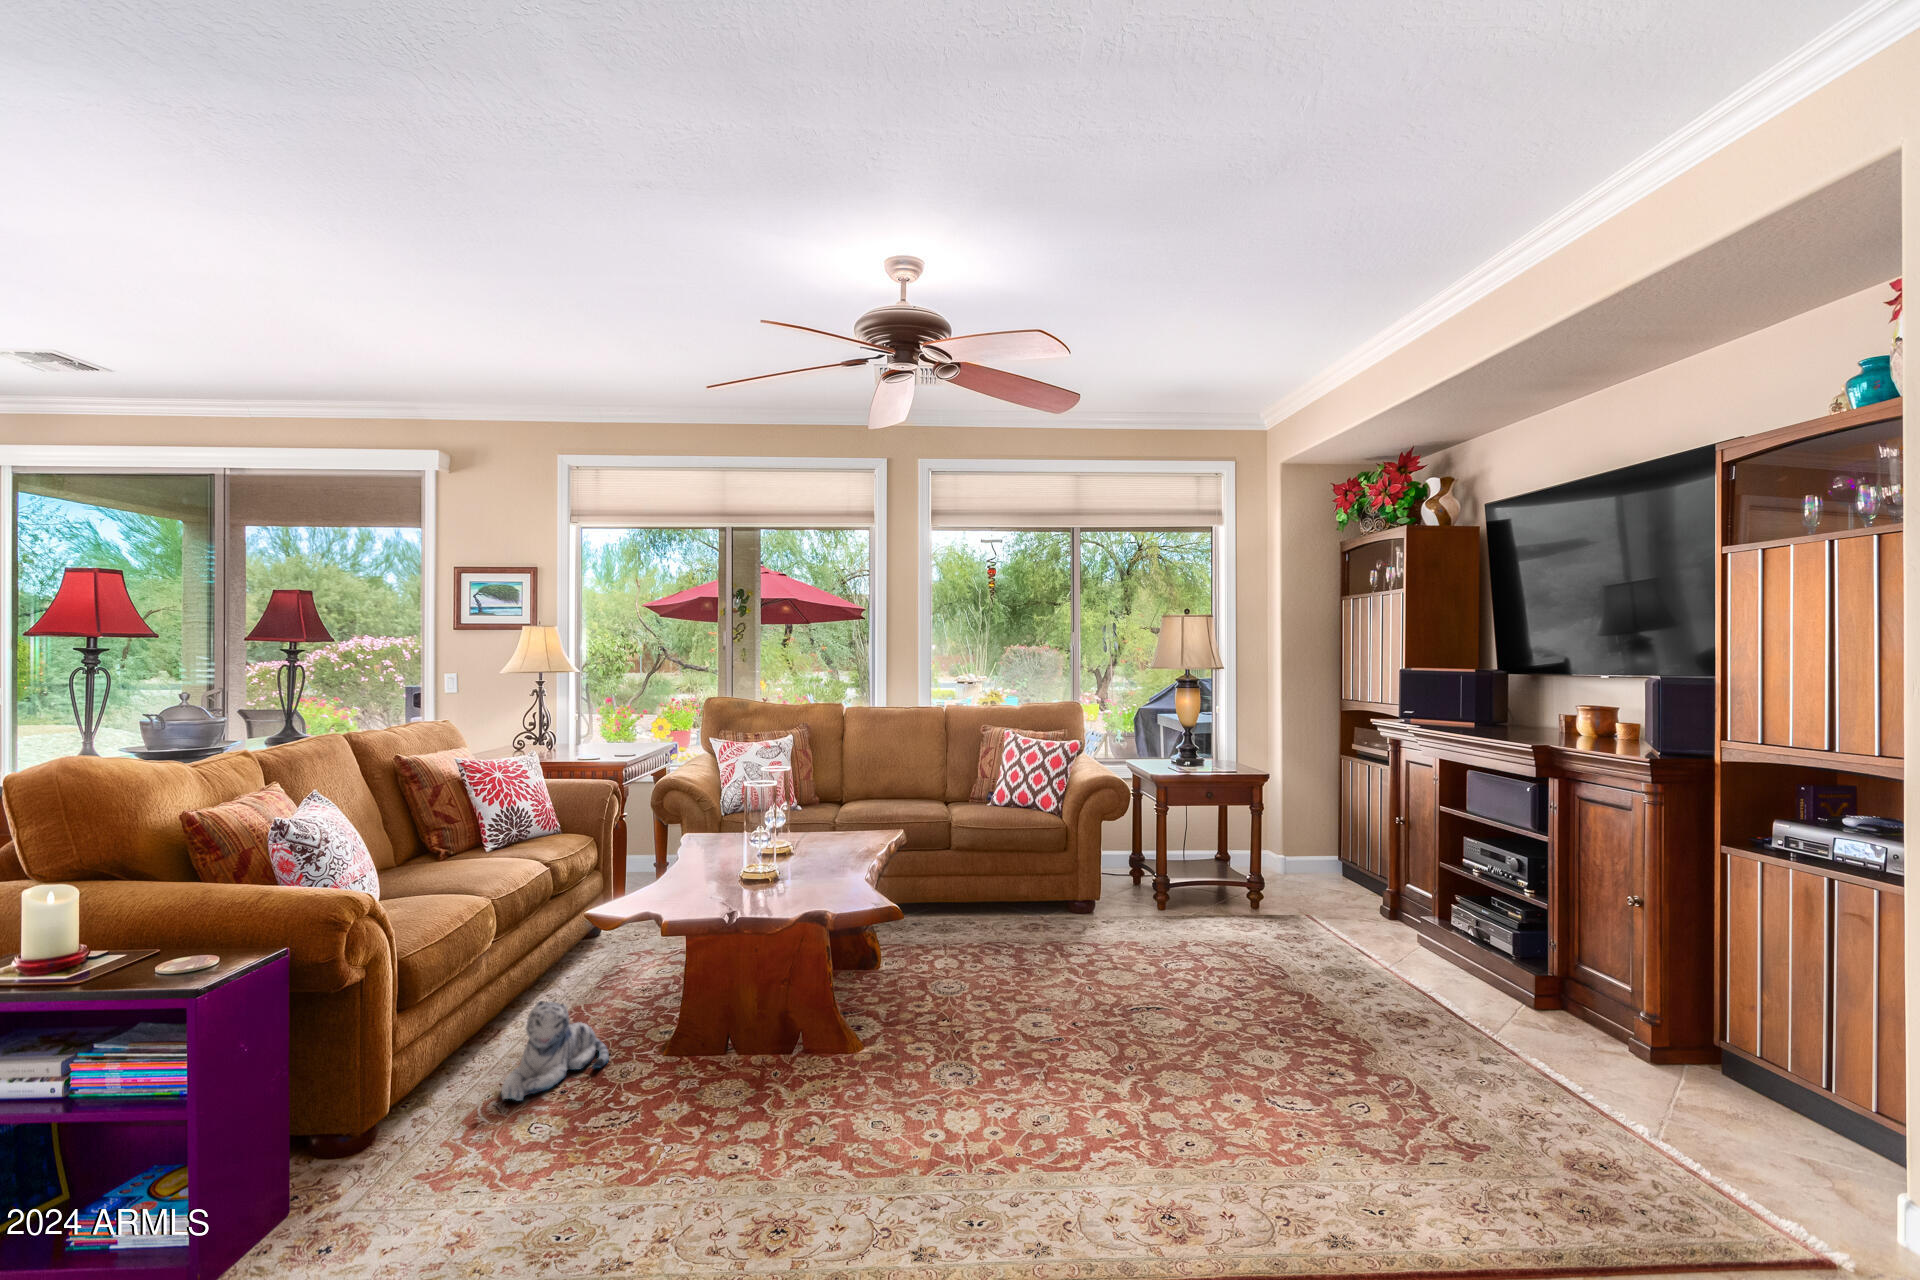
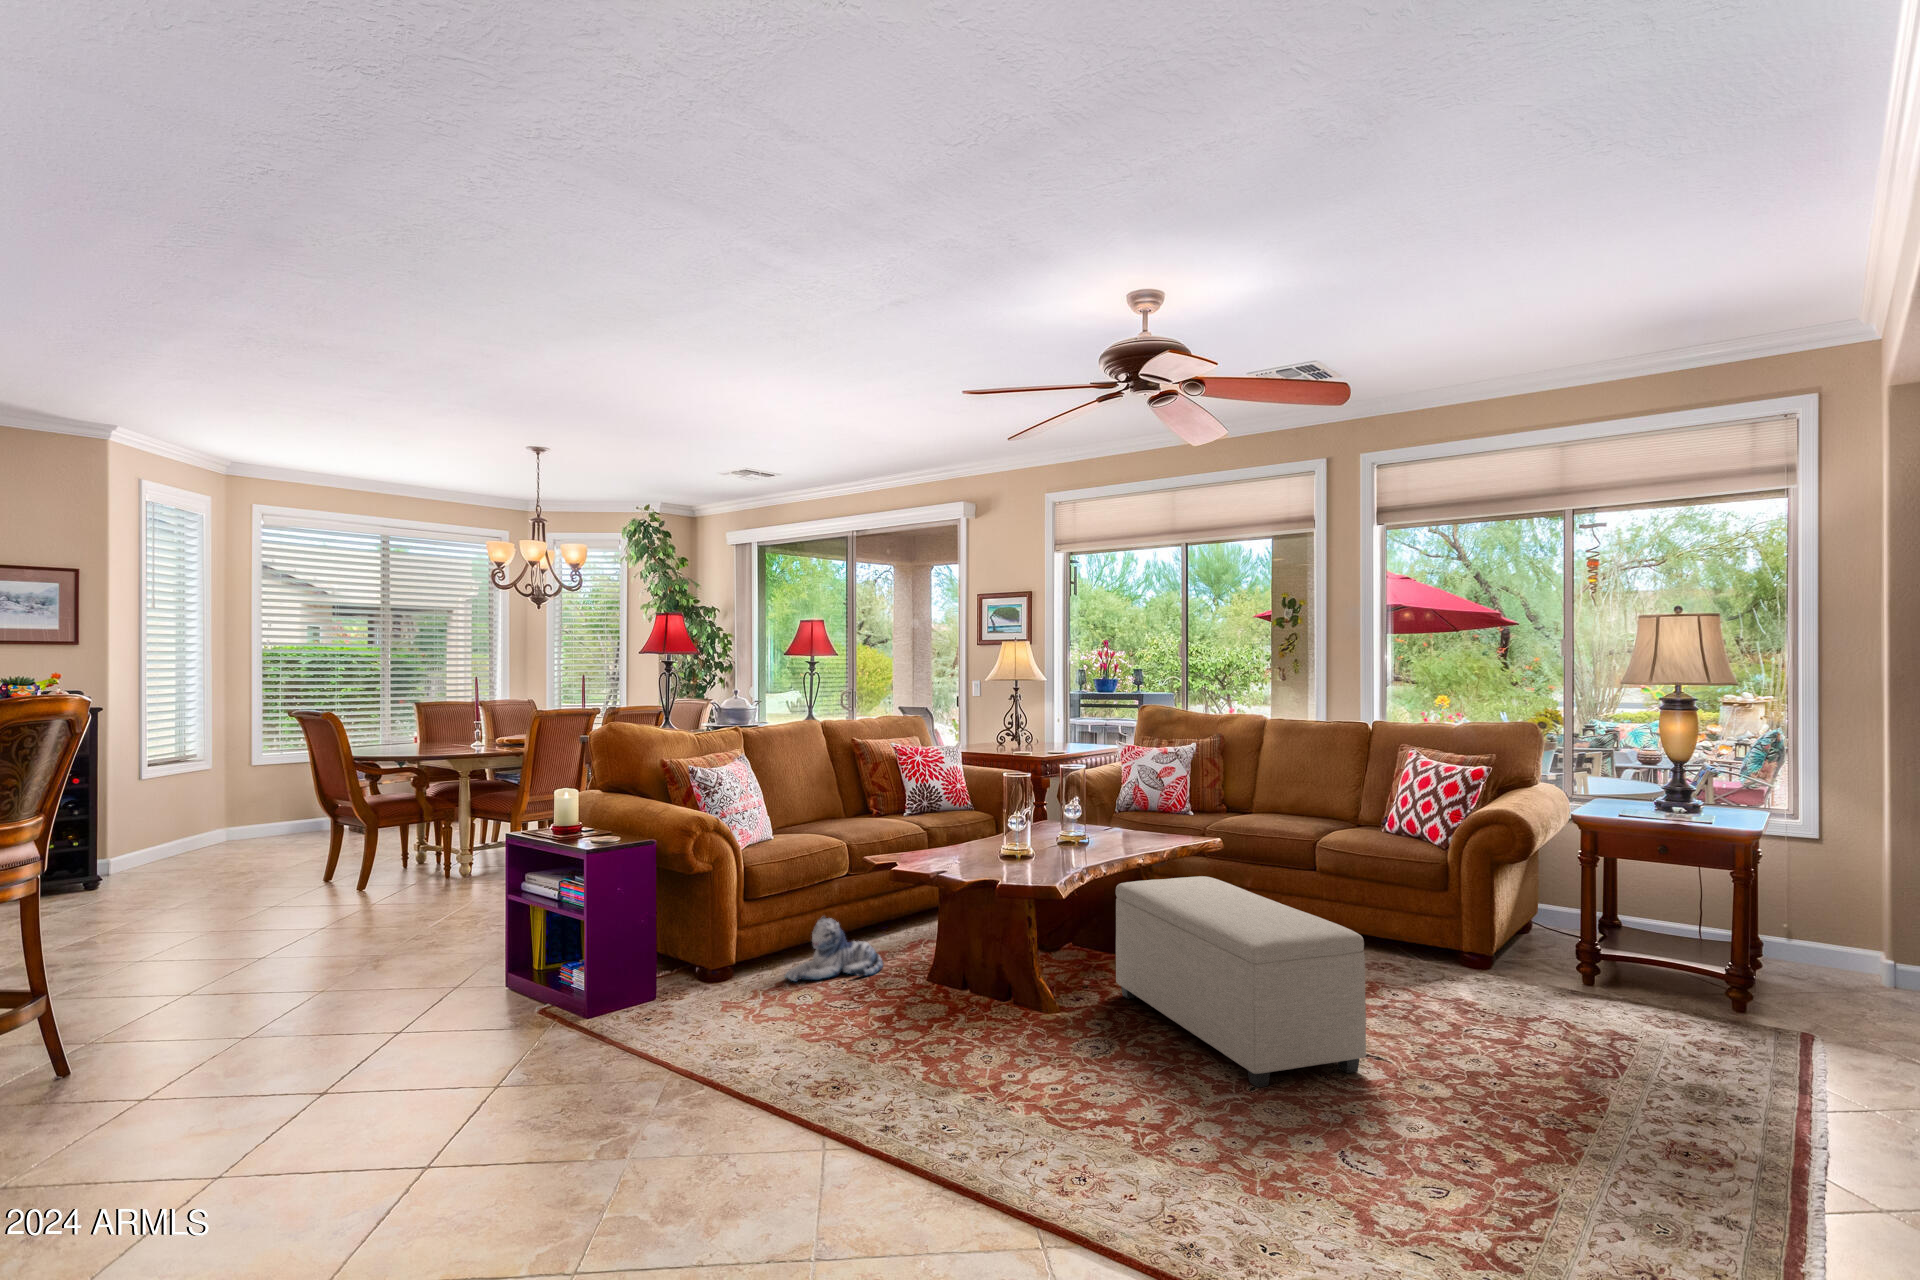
ottoman: none [894,867,1173,1052] -> present [1116,876,1366,1087]

